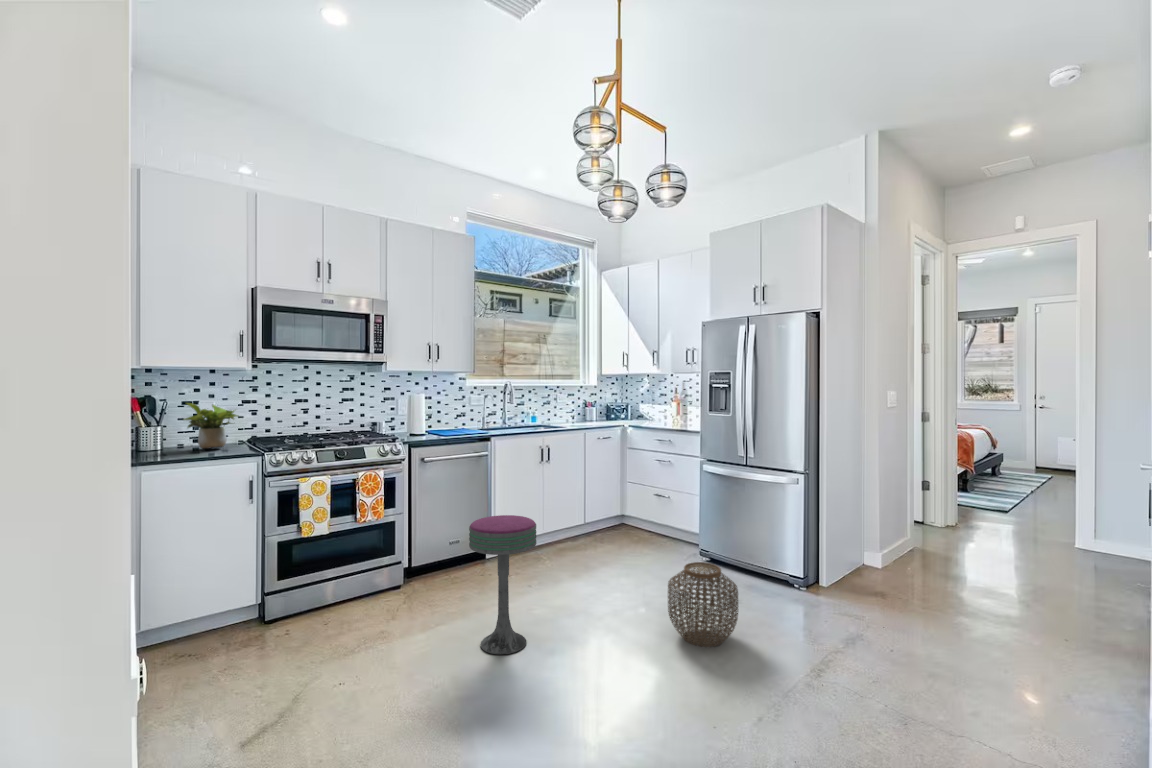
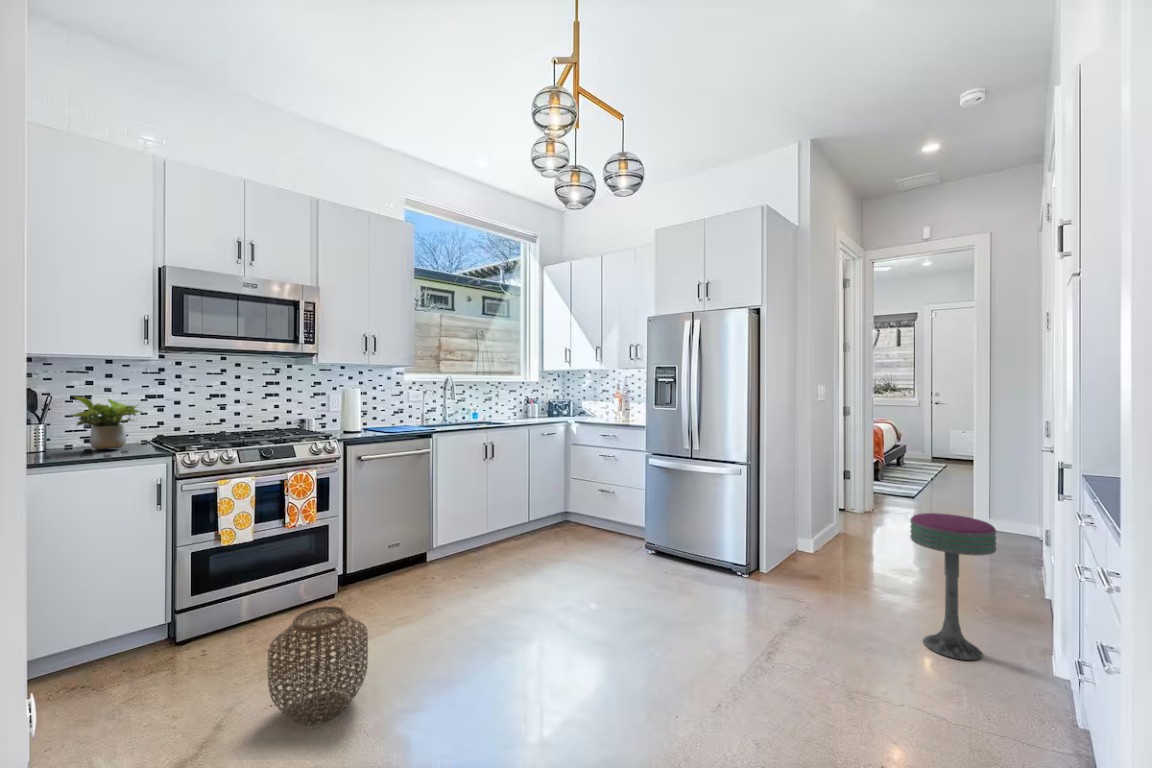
bar stool: present [469,515,536,655] -> present [910,513,996,660]
woven basket: present [668,562,738,647] -> present [268,606,368,723]

